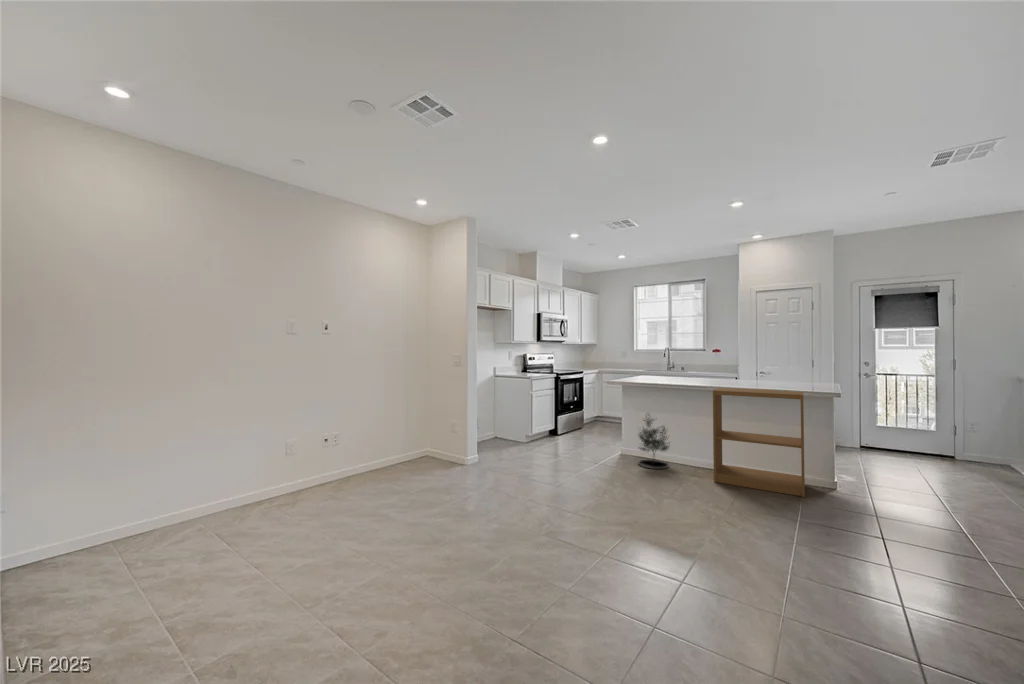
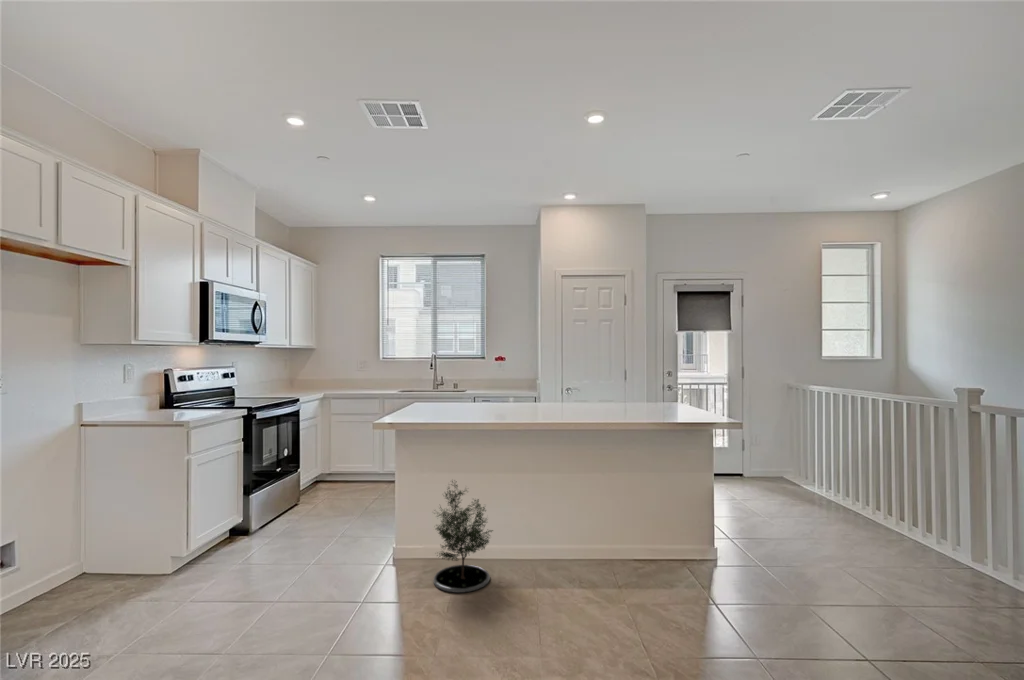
bookshelf: present [713,387,805,497] -> none [569,423,714,601]

